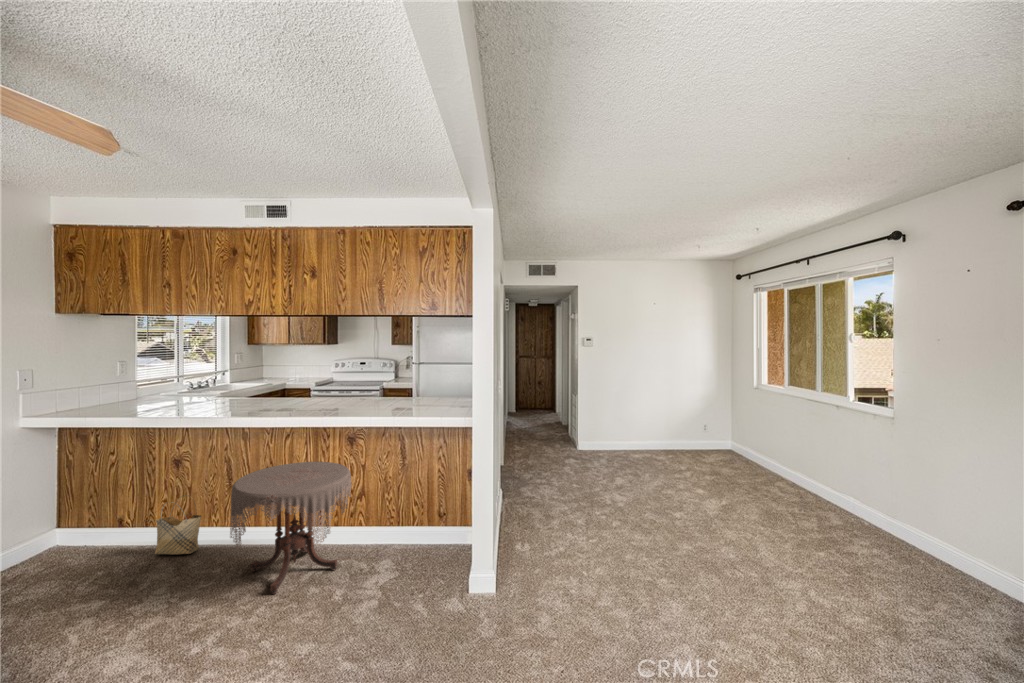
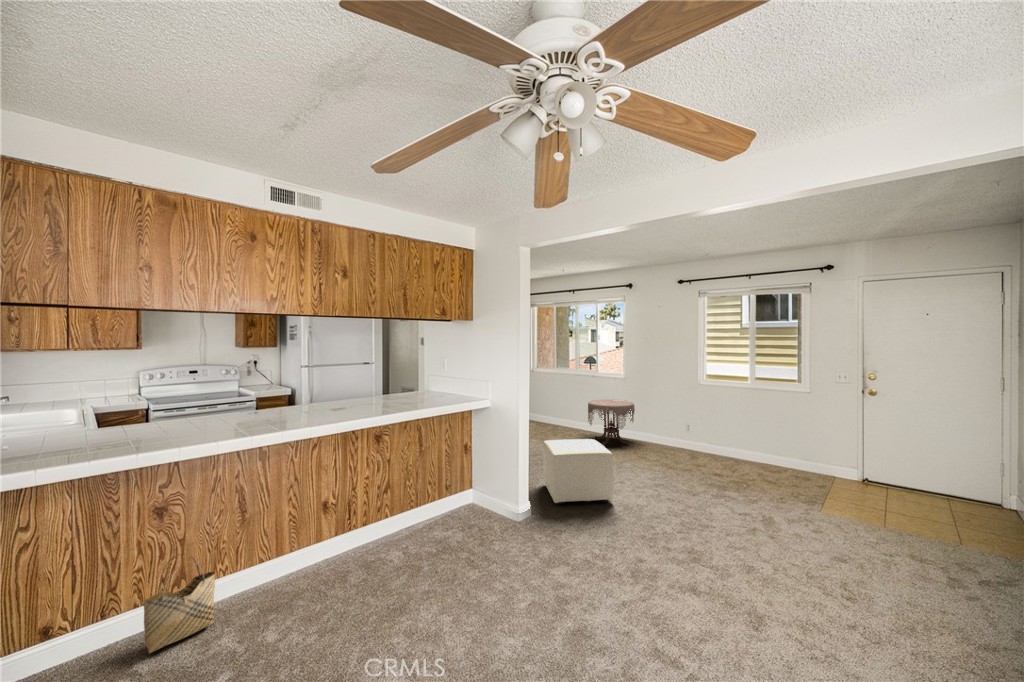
side table: present [230,462,352,594] -> present [588,400,635,446]
ottoman: none [524,498,661,646] -> present [543,439,614,504]

